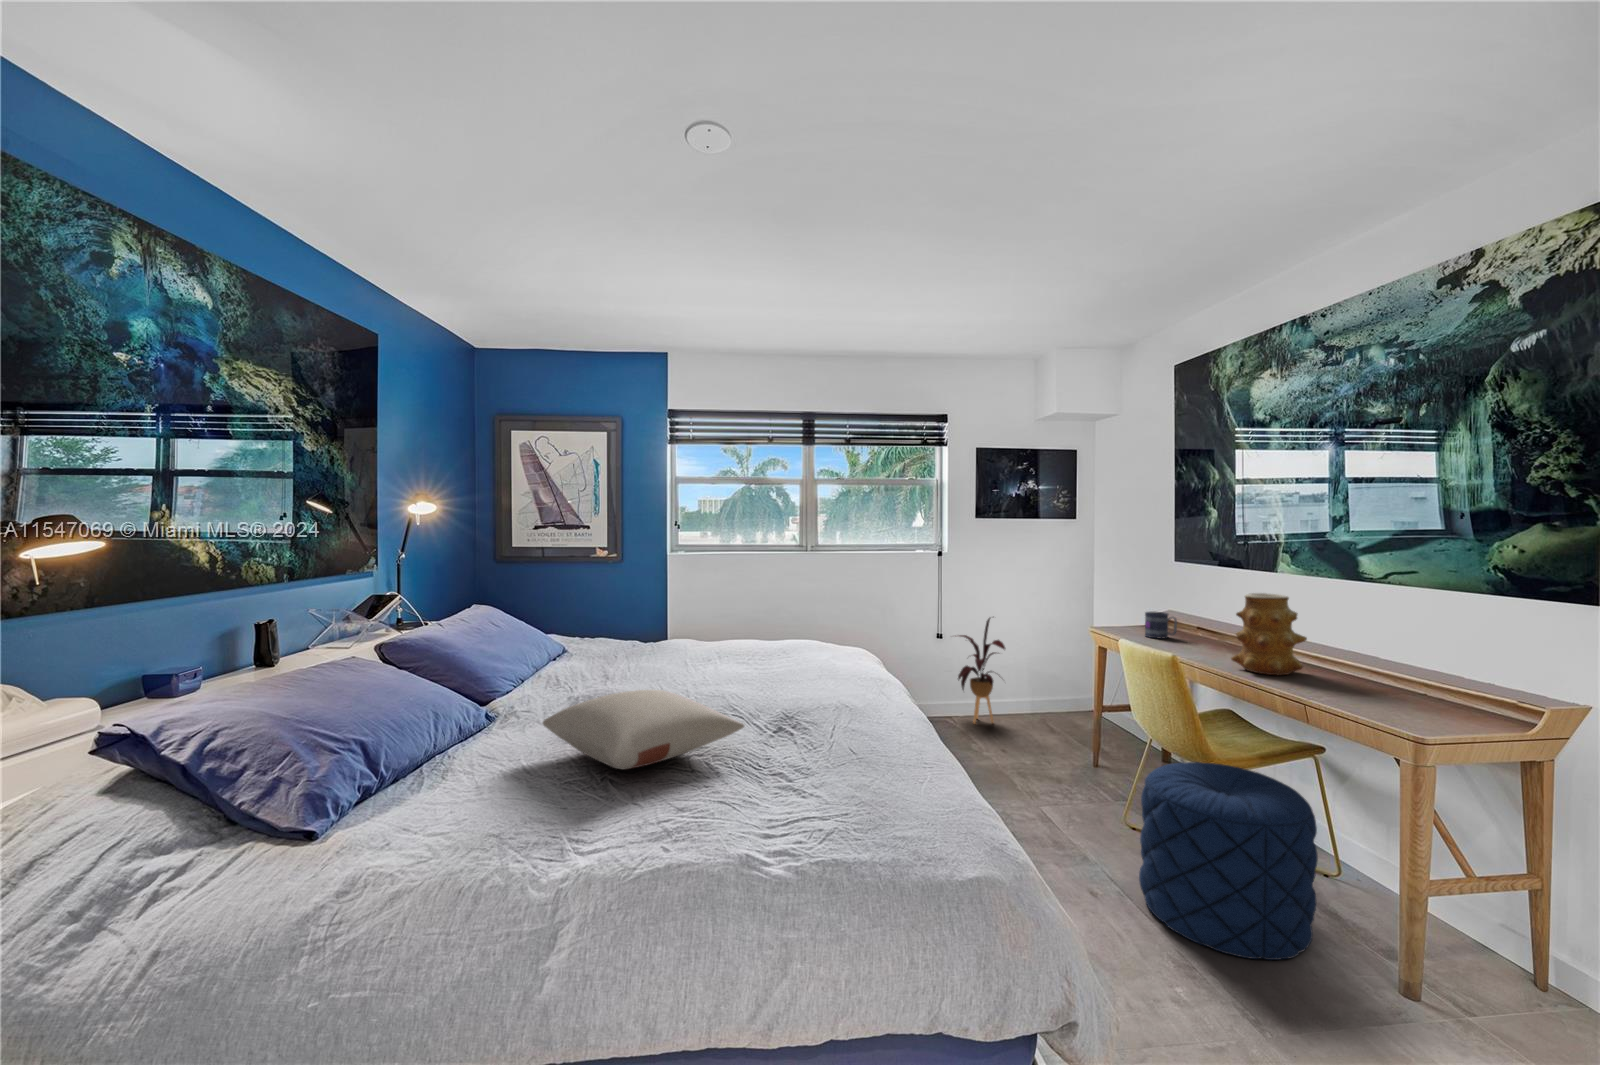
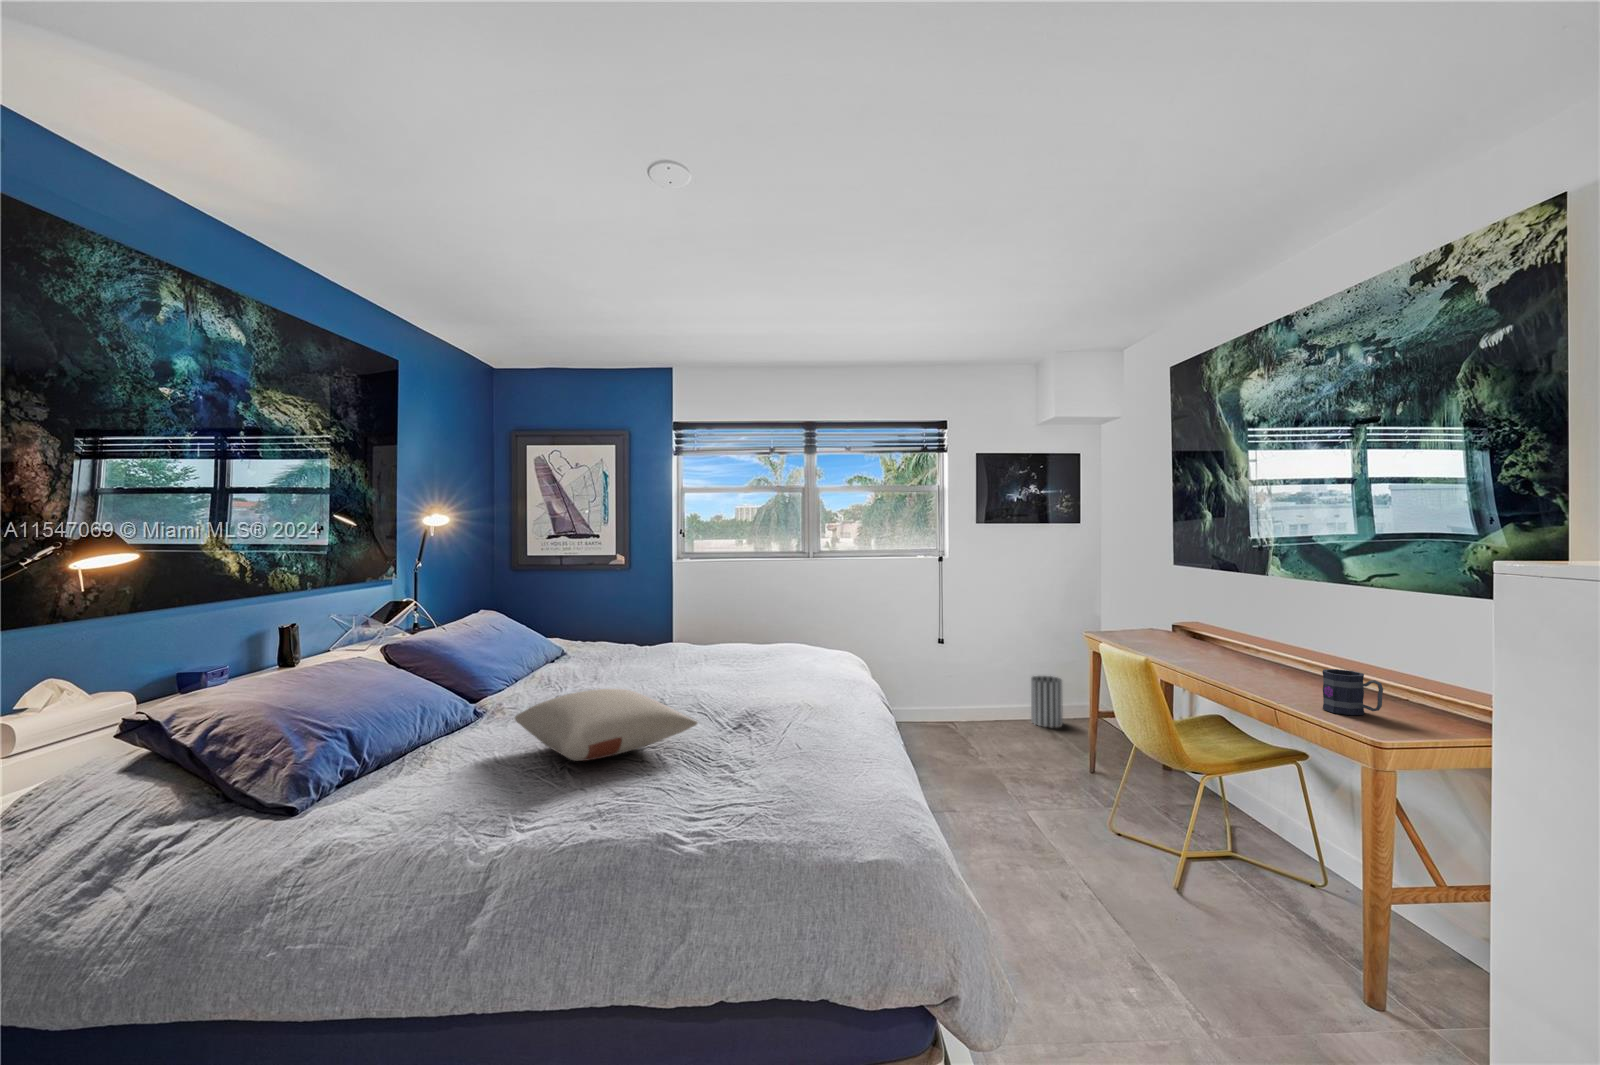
vase: present [1231,593,1307,675] -> none [1214,597,1290,681]
mug: present [1145,612,1177,638] -> present [1323,669,1383,715]
house plant: present [958,618,1005,724] -> none [957,622,1013,731]
wastebasket: none [1019,669,1050,720] -> present [1031,676,1063,727]
pouf: present [1139,762,1318,960] -> none [1110,767,1282,966]

